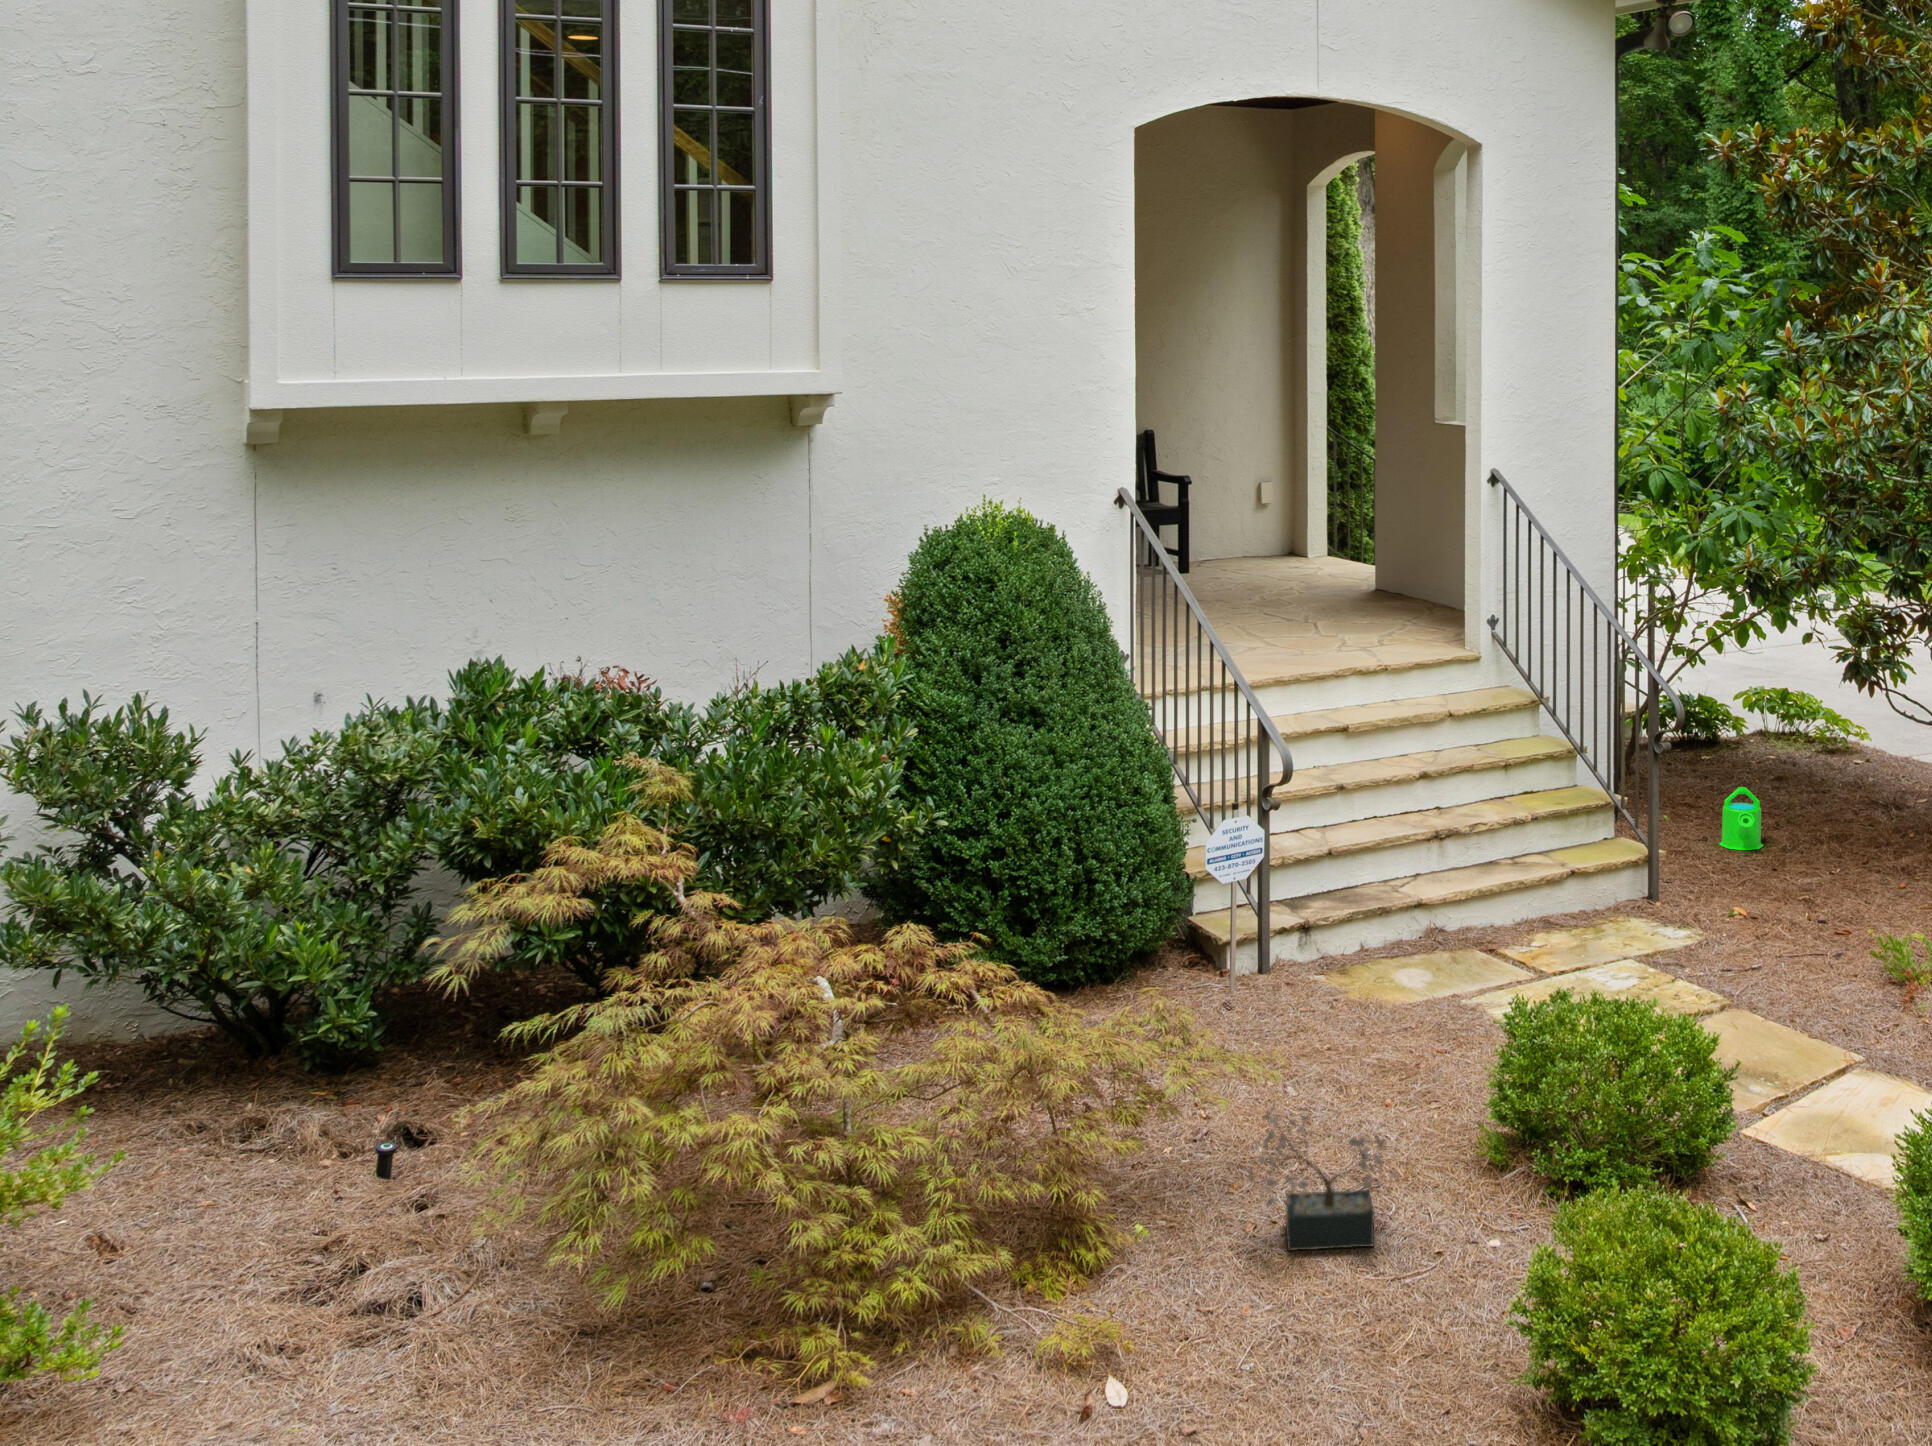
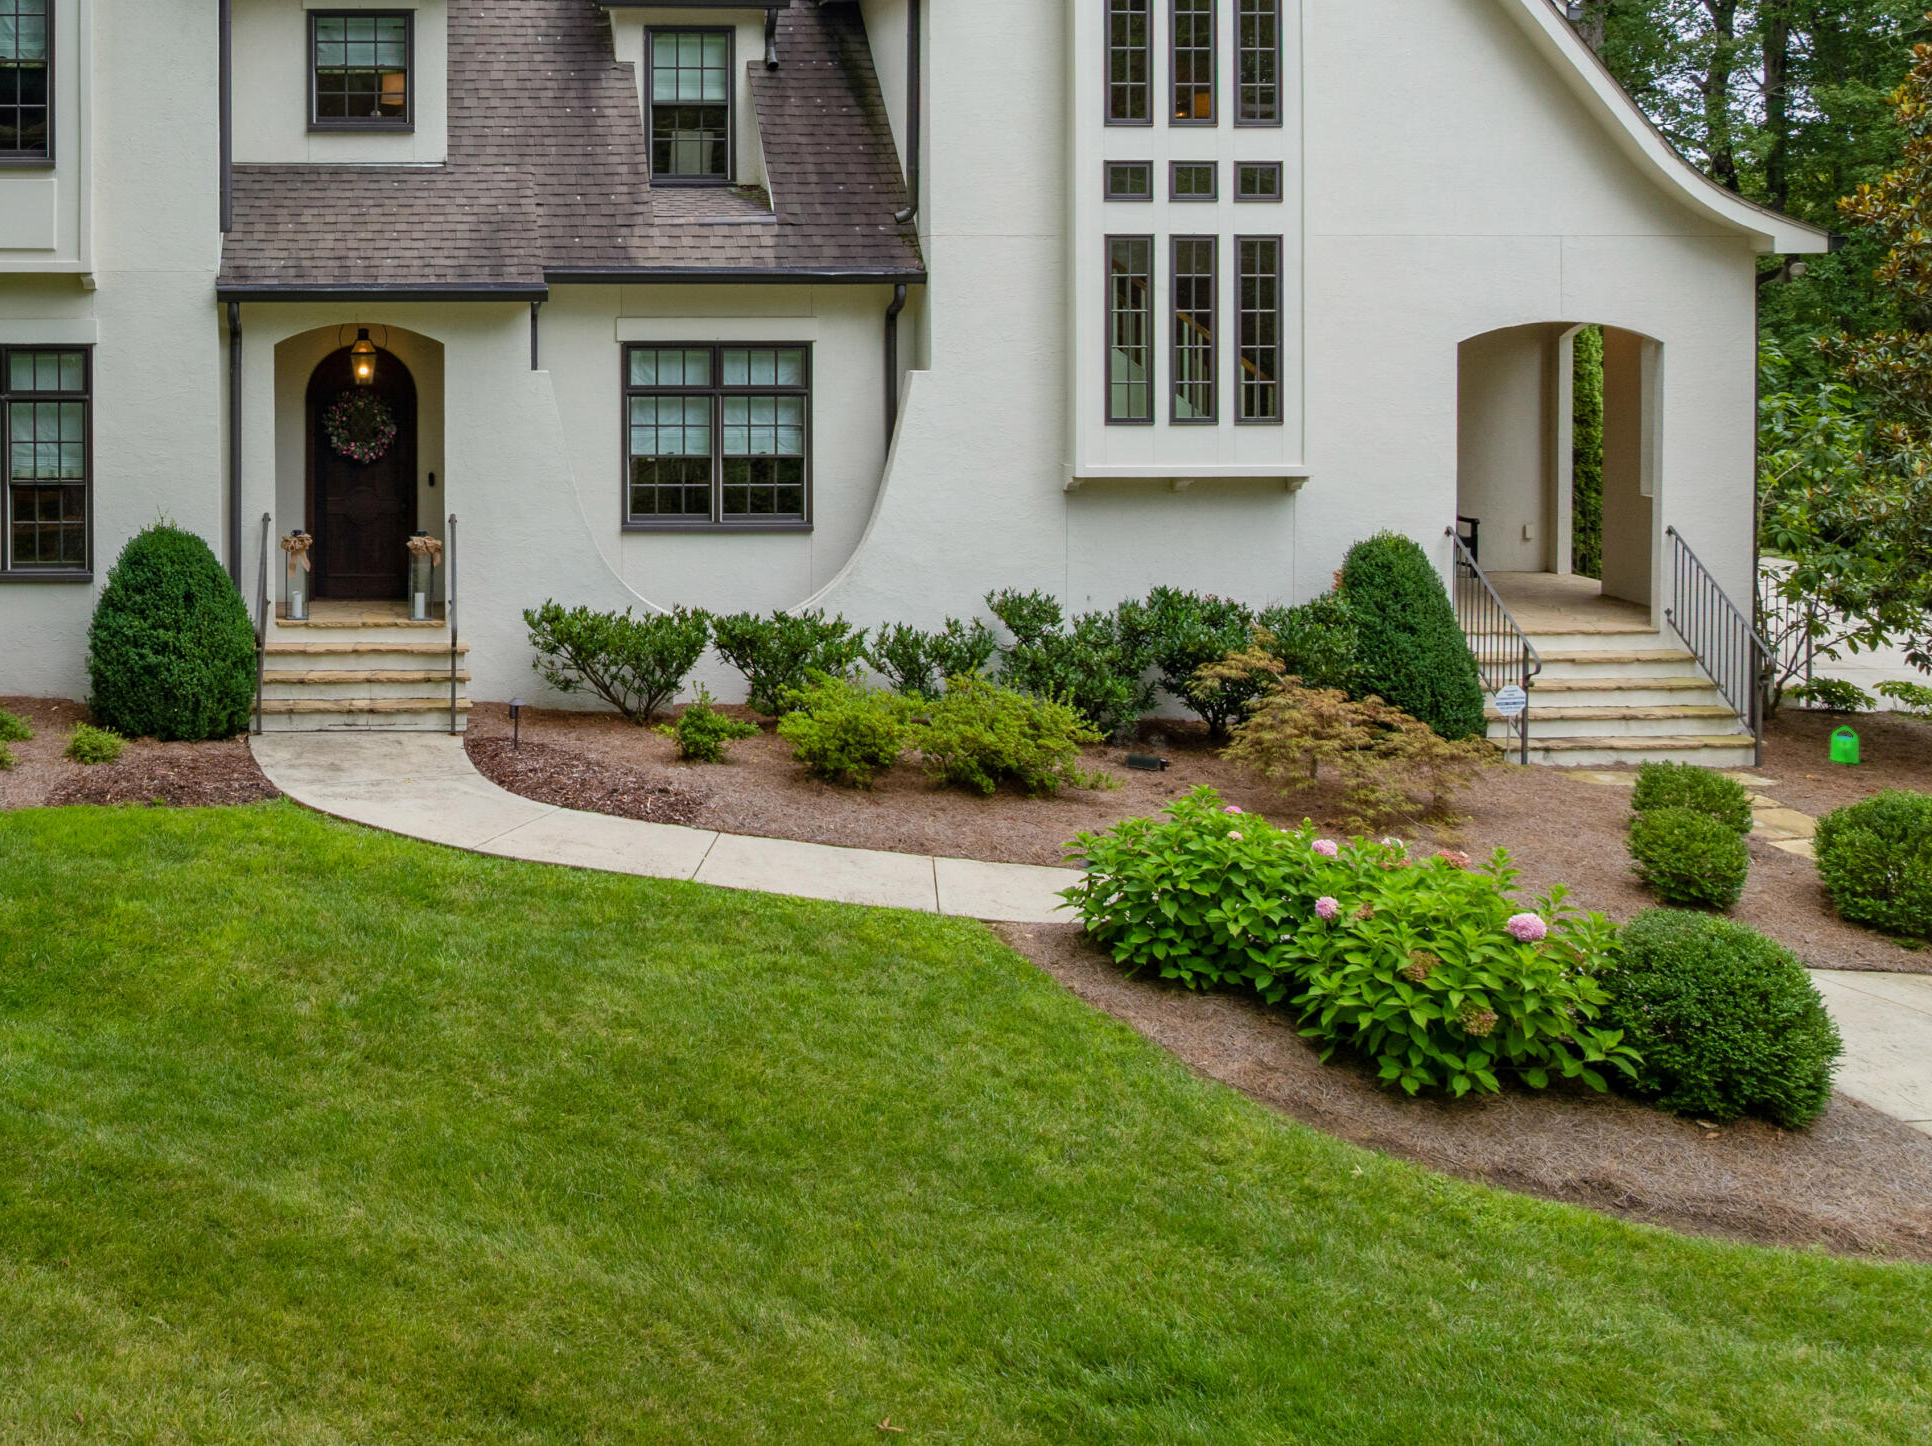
decorative plant: present [1249,1108,1398,1250] -> present [1116,723,1165,771]

